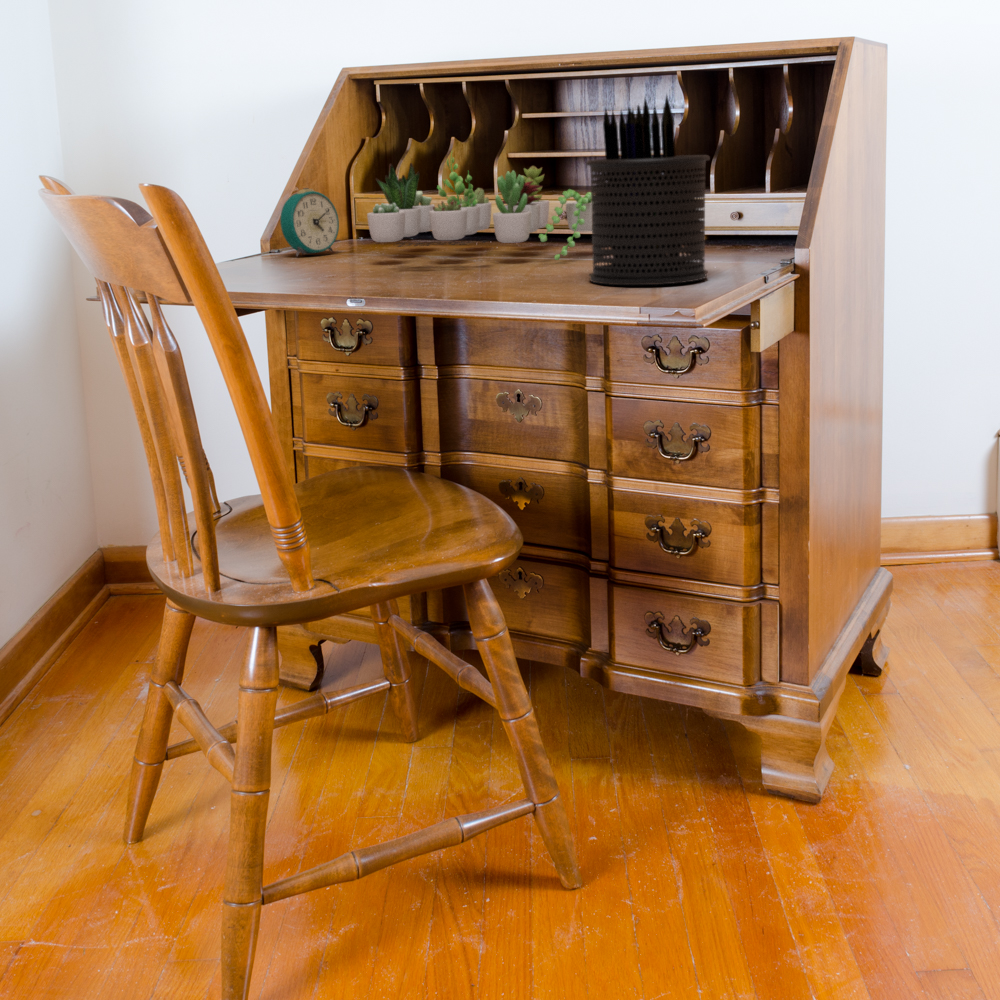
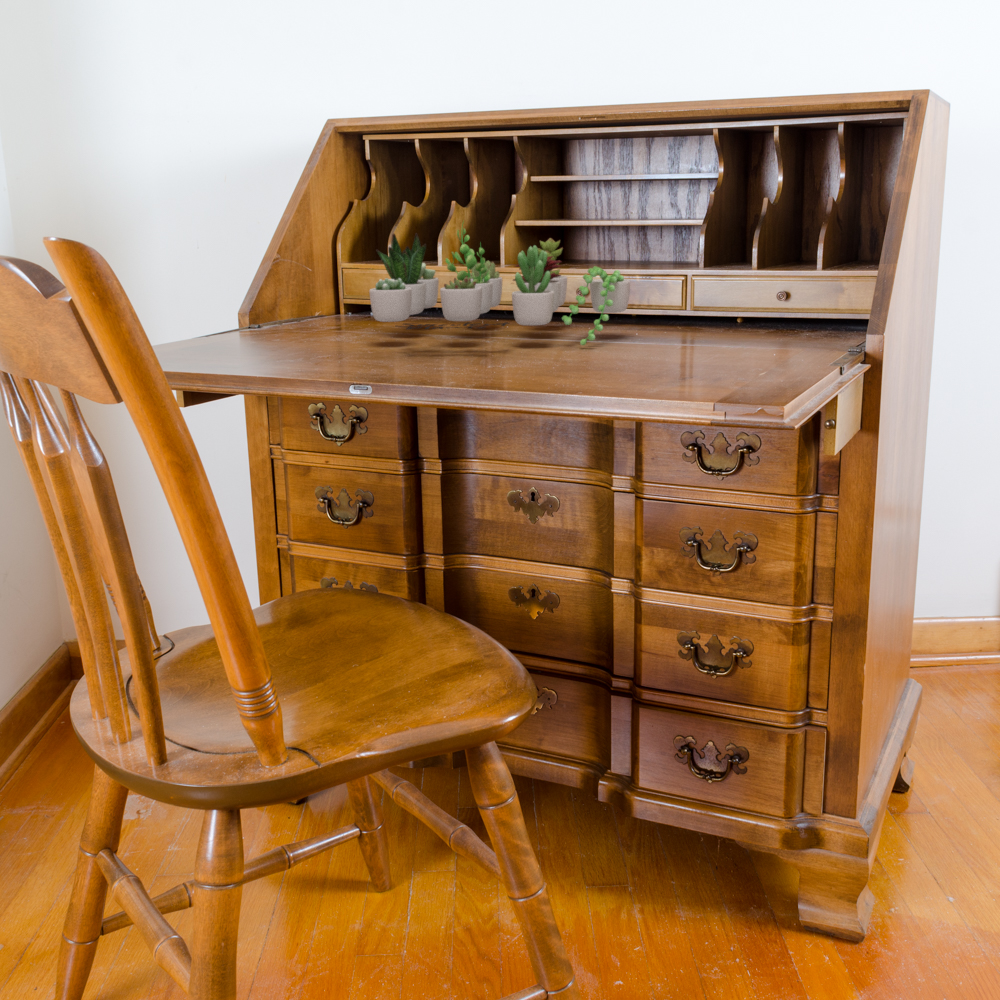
pen holder: present [586,96,710,285] -> none [630,170,770,382]
alarm clock: present [280,188,339,256] -> none [266,257,330,333]

